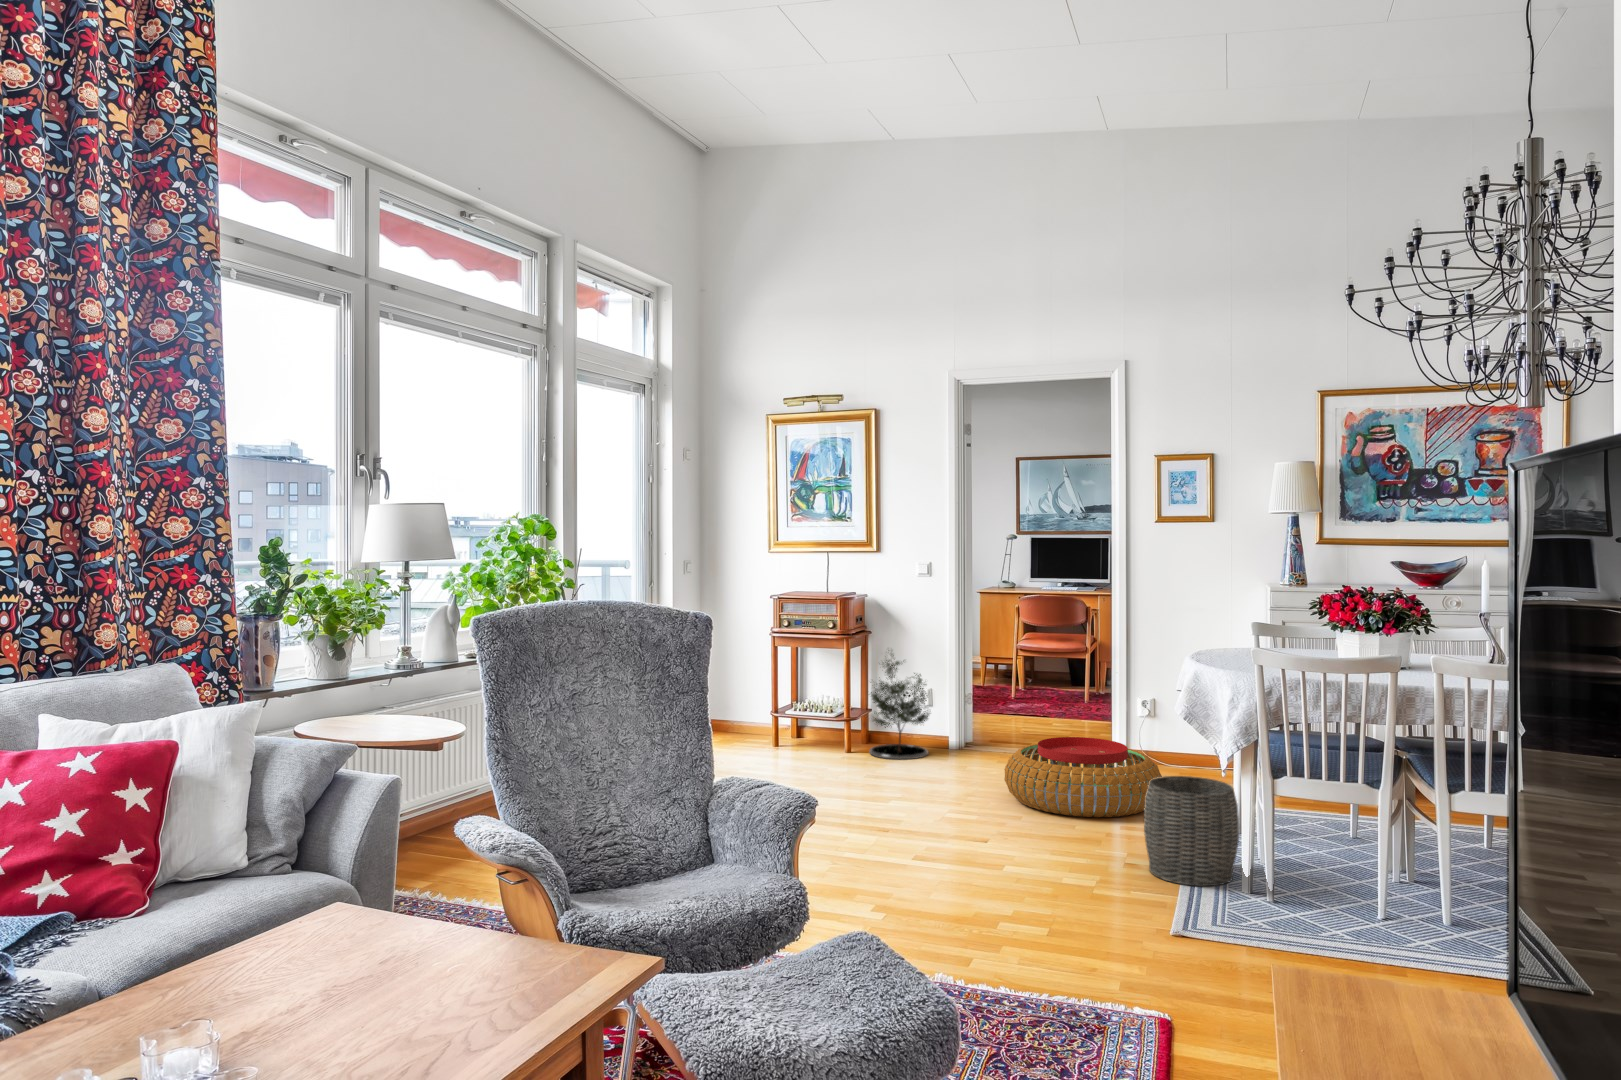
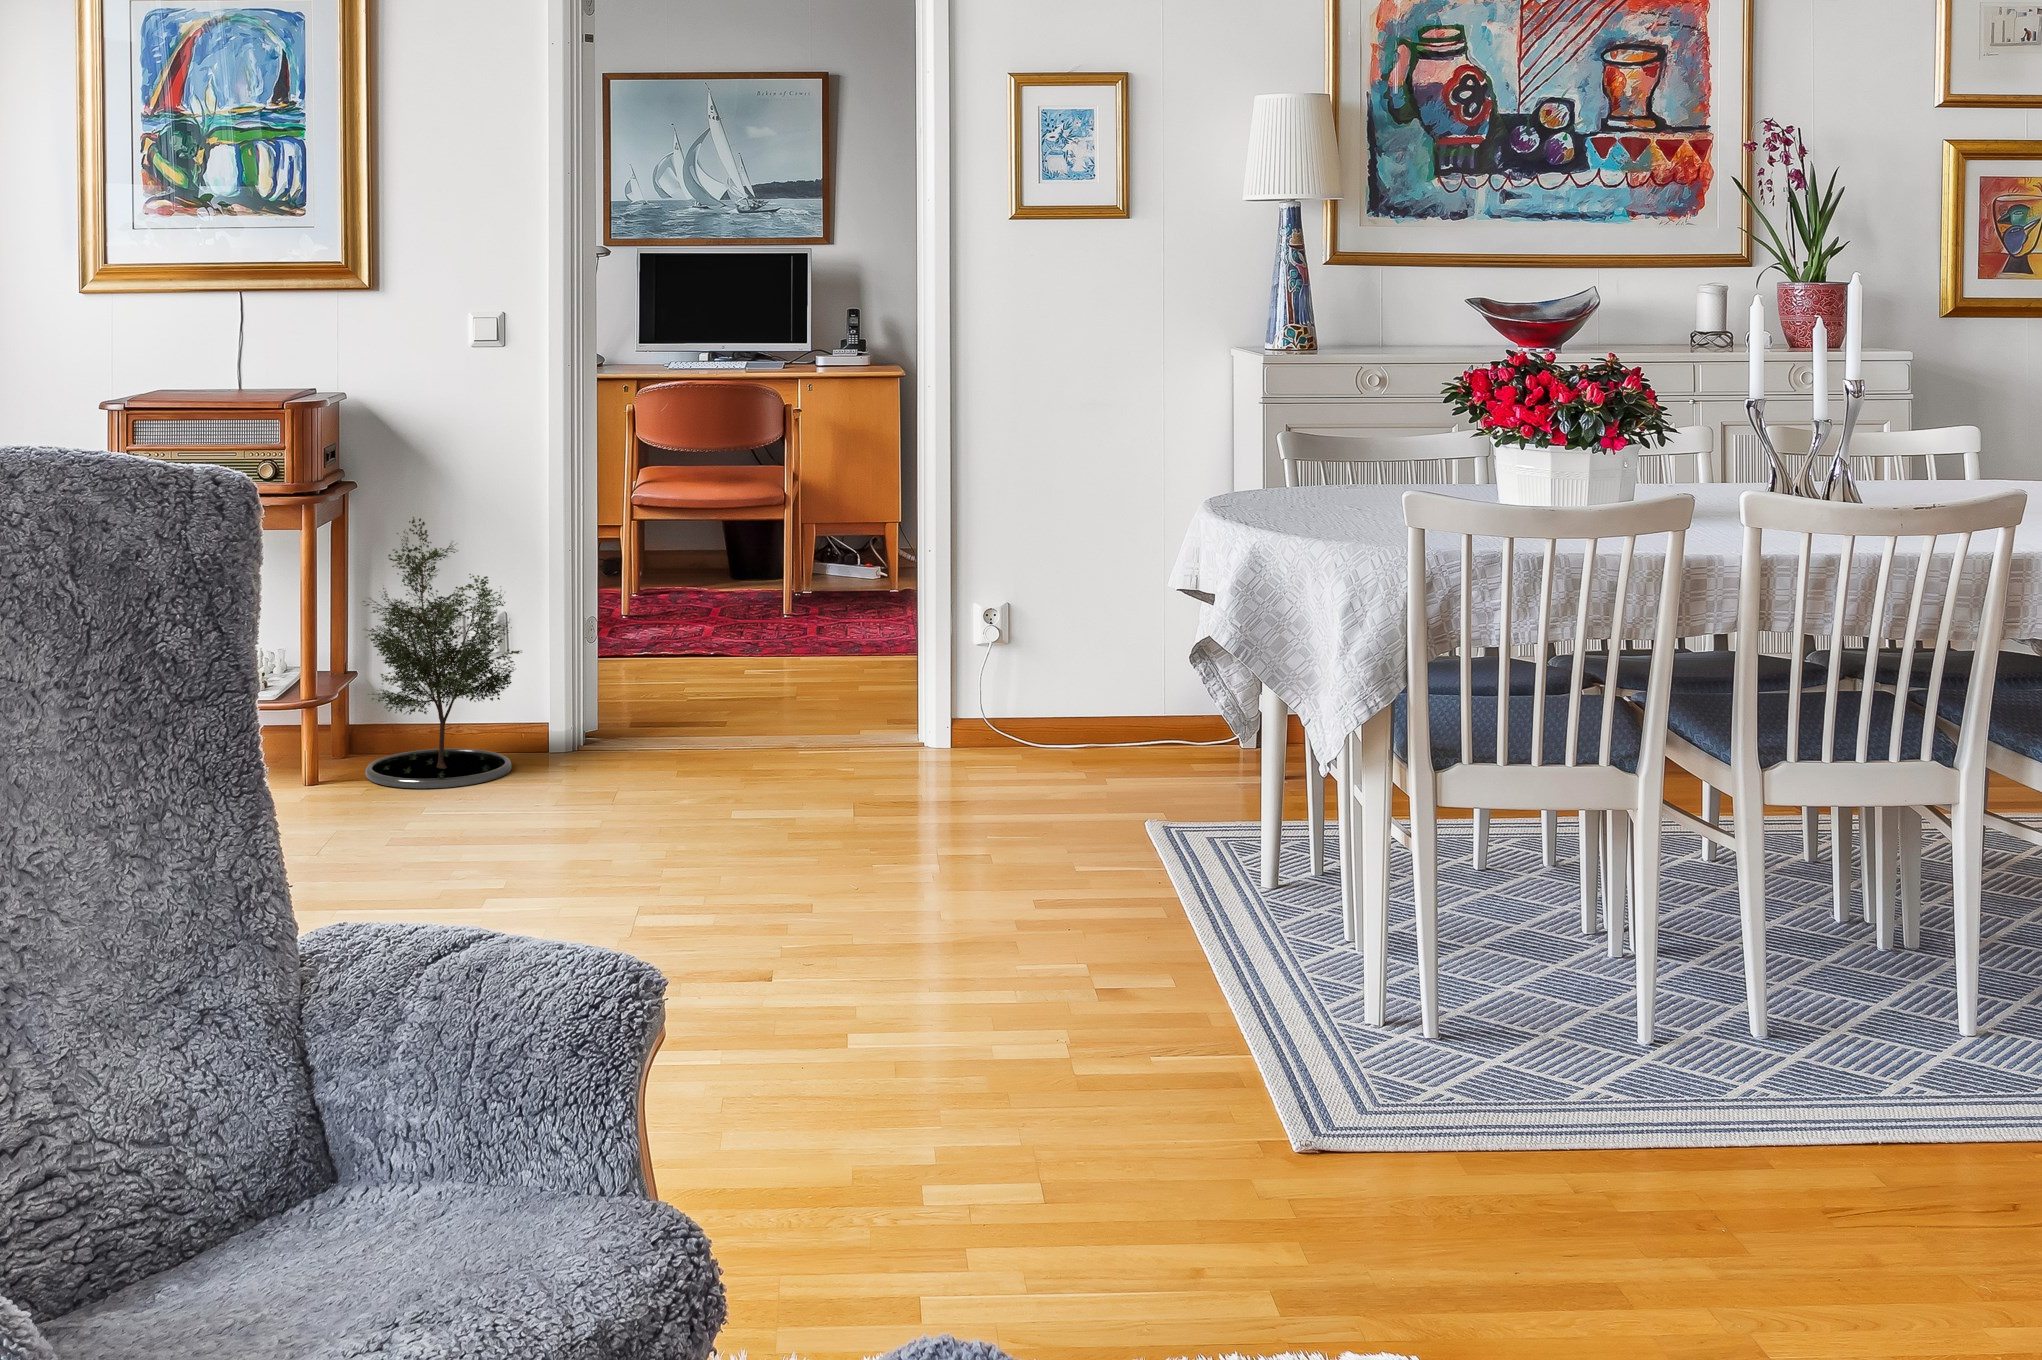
pouf: present [1004,737,1162,817] -> none [746,701,1095,885]
woven basket: present [1144,776,1239,886] -> none [1147,773,1348,1020]

